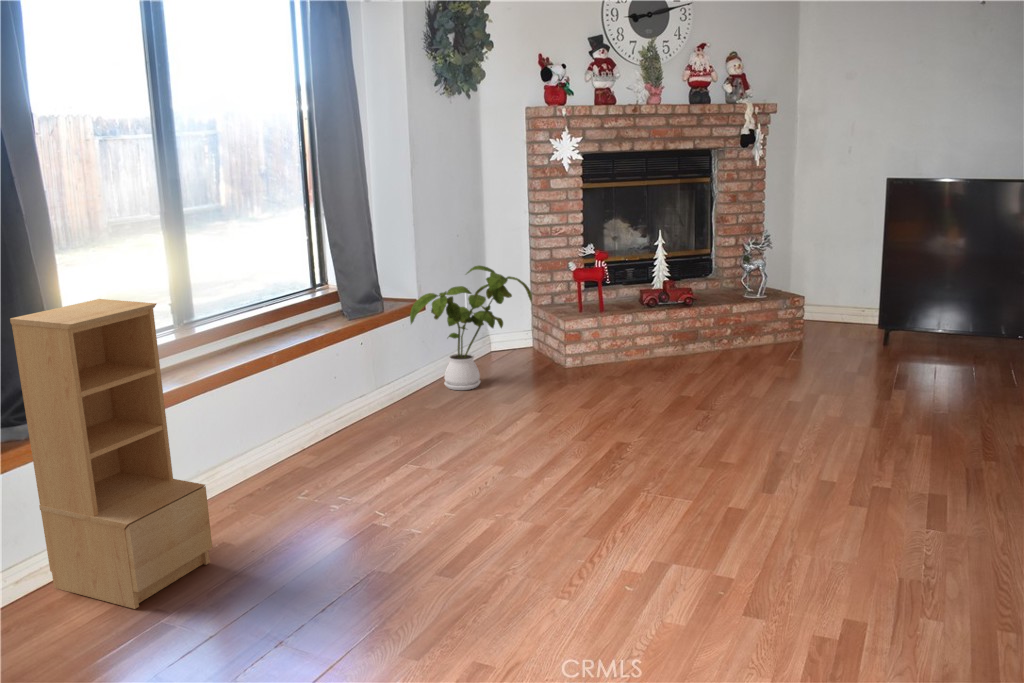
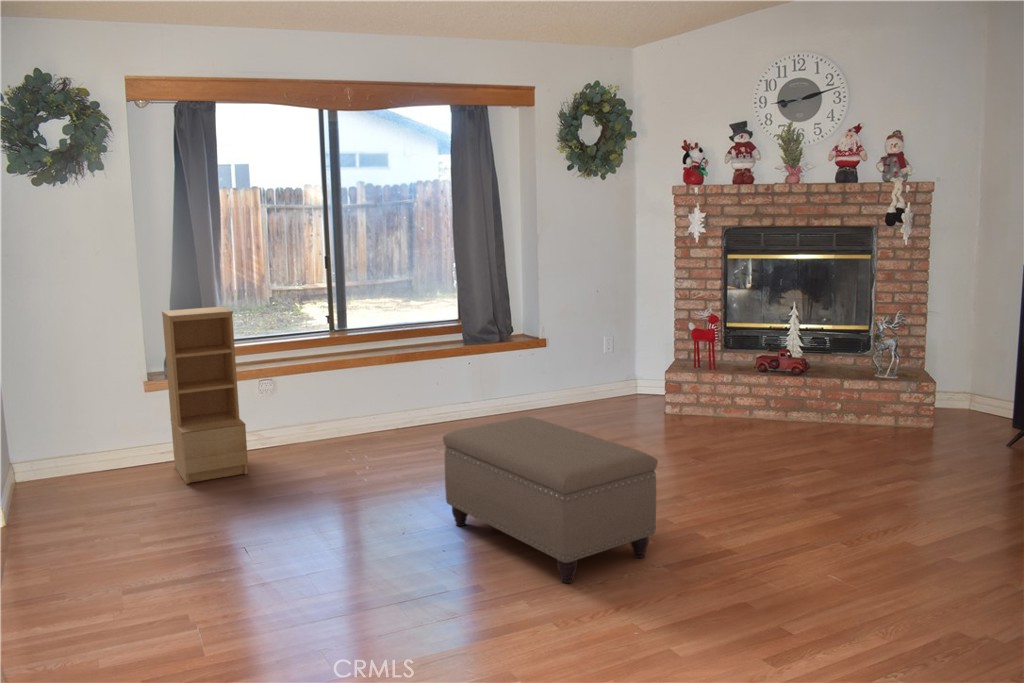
house plant: present [410,266,532,390] -> none [517,316,611,416]
ottoman: none [621,391,905,578] -> present [443,417,658,583]

